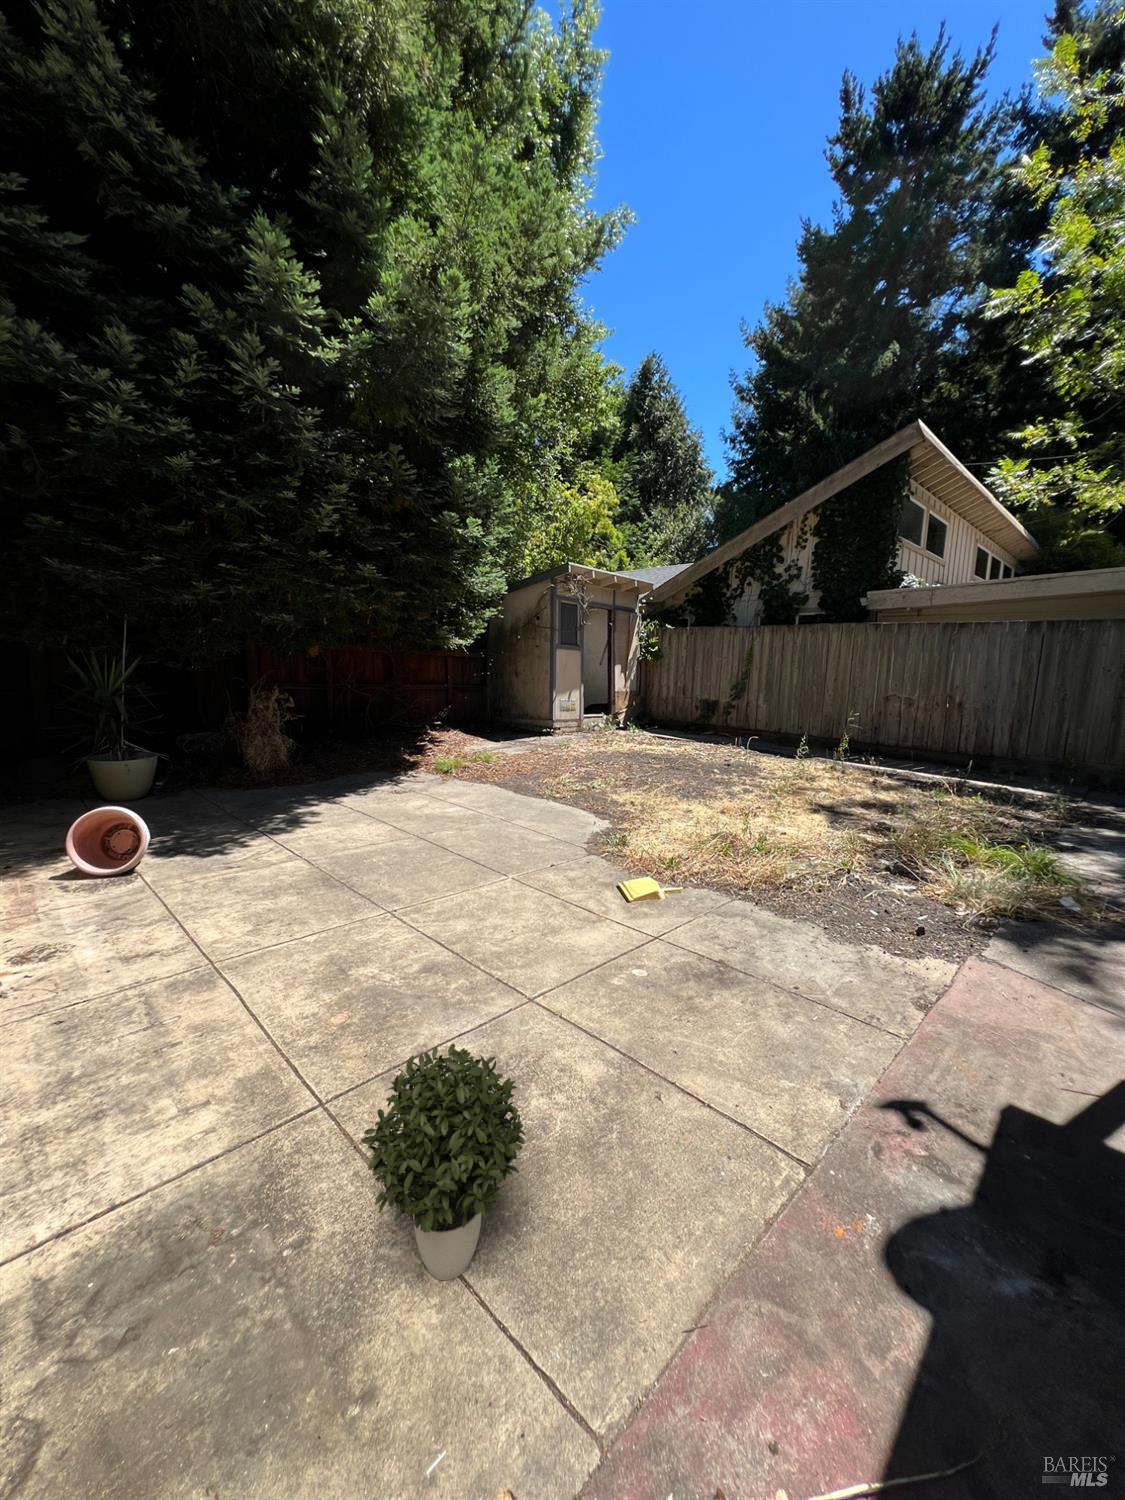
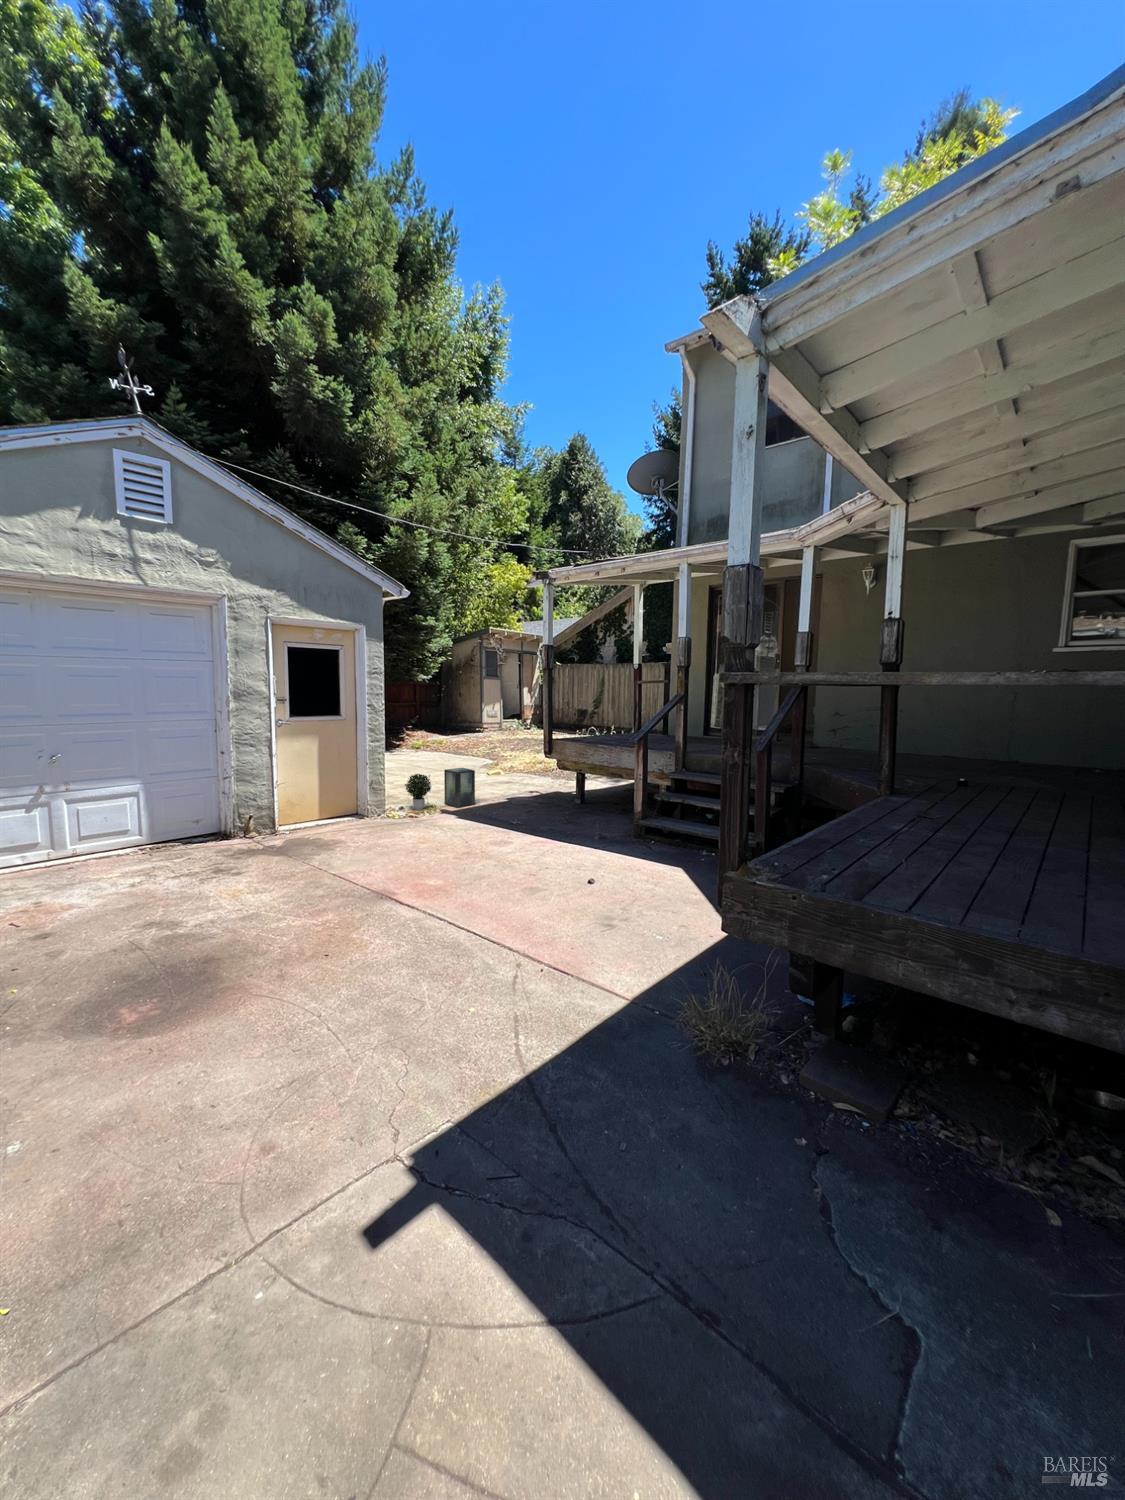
storage box: none [576,954,737,1225] -> present [444,768,475,808]

